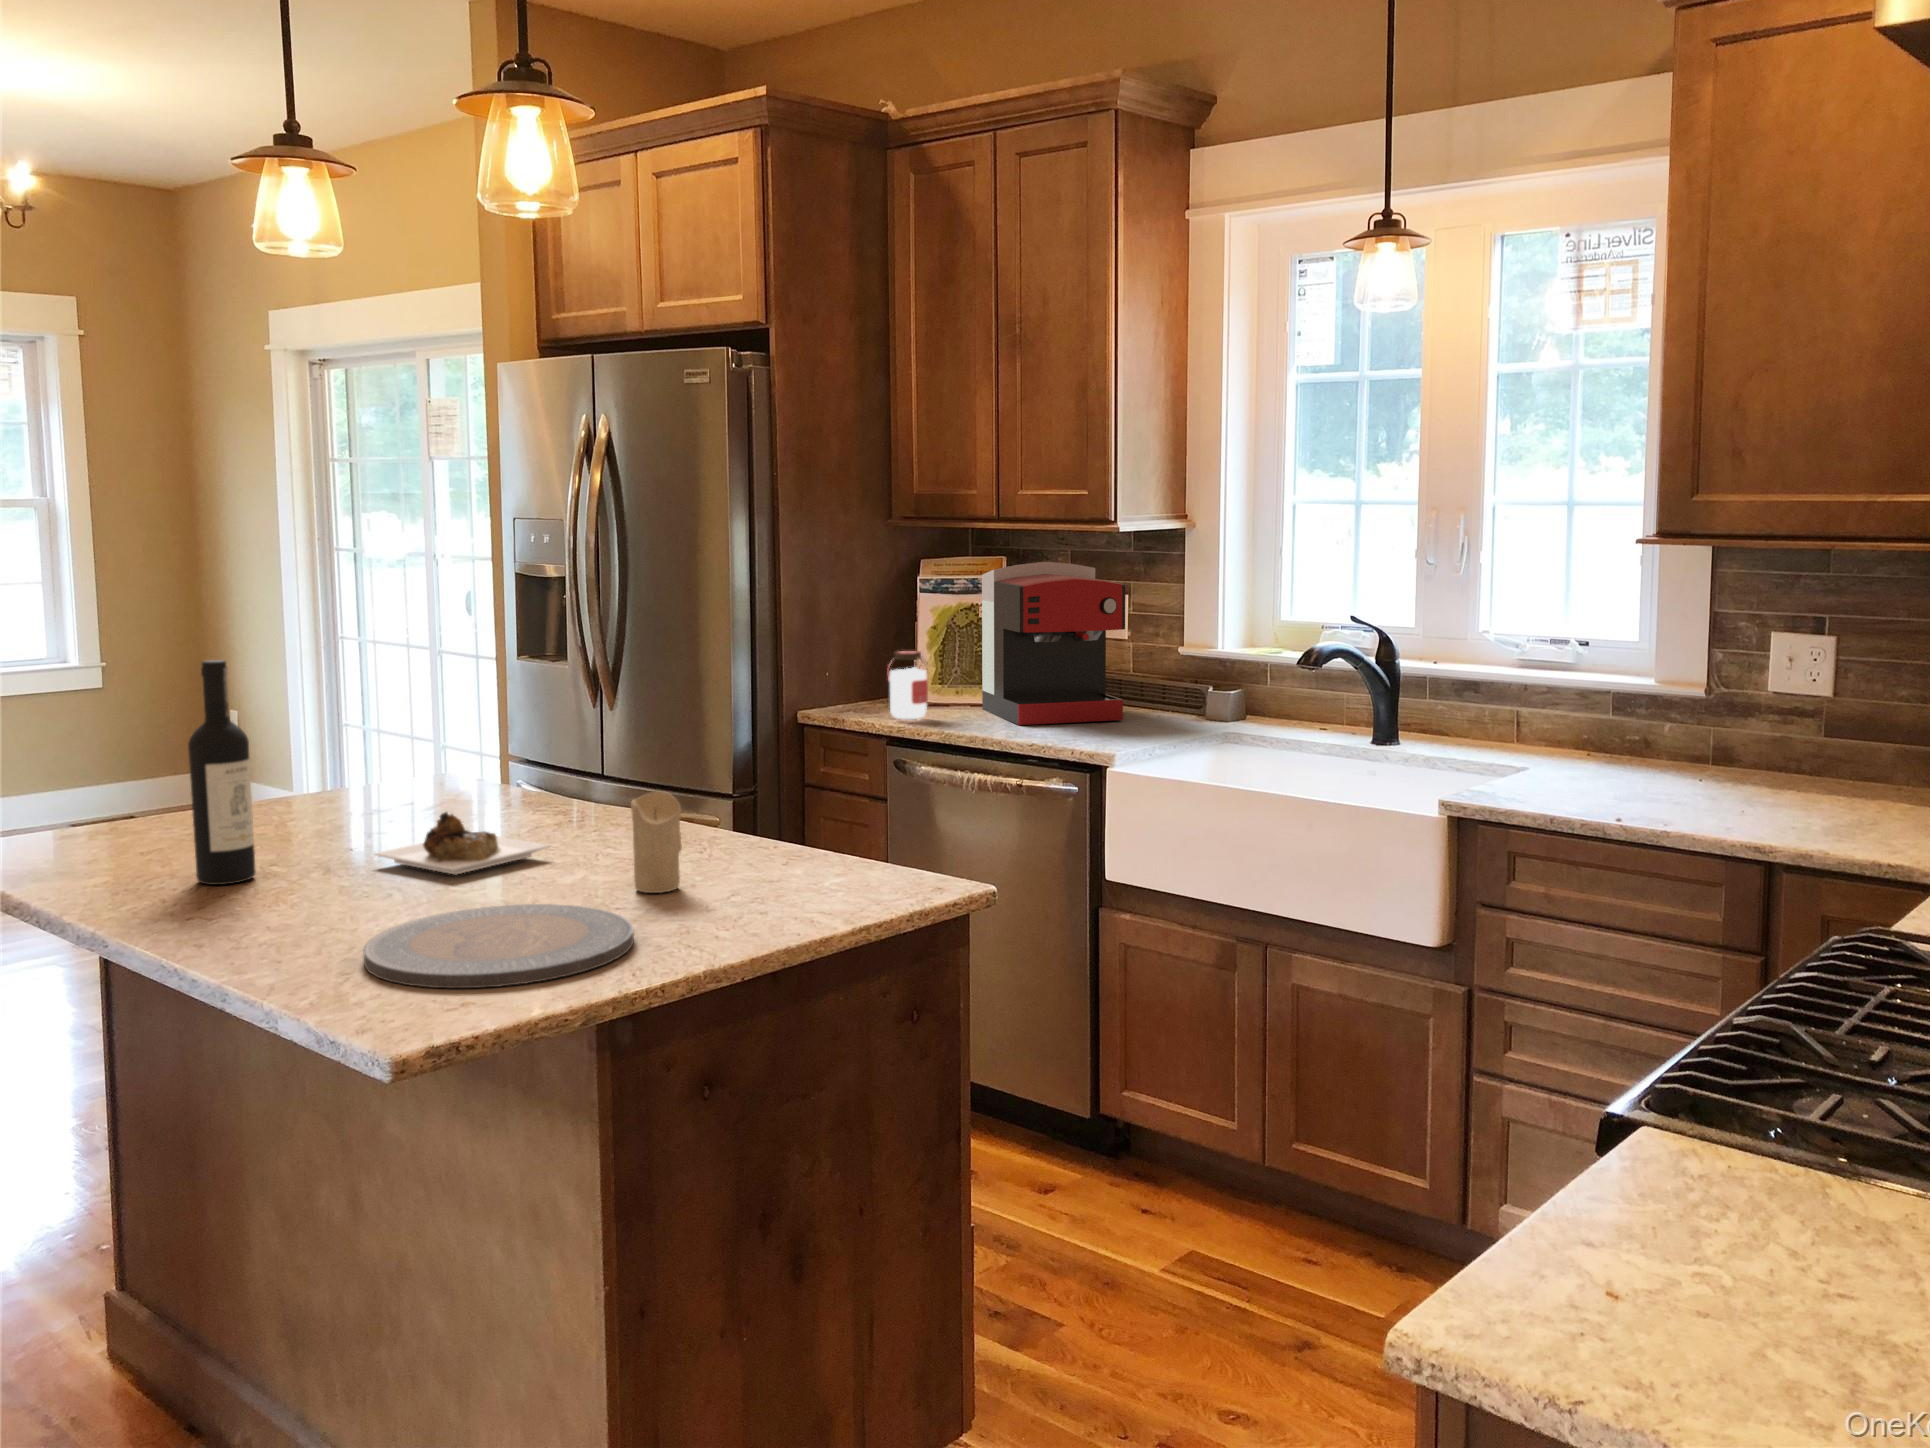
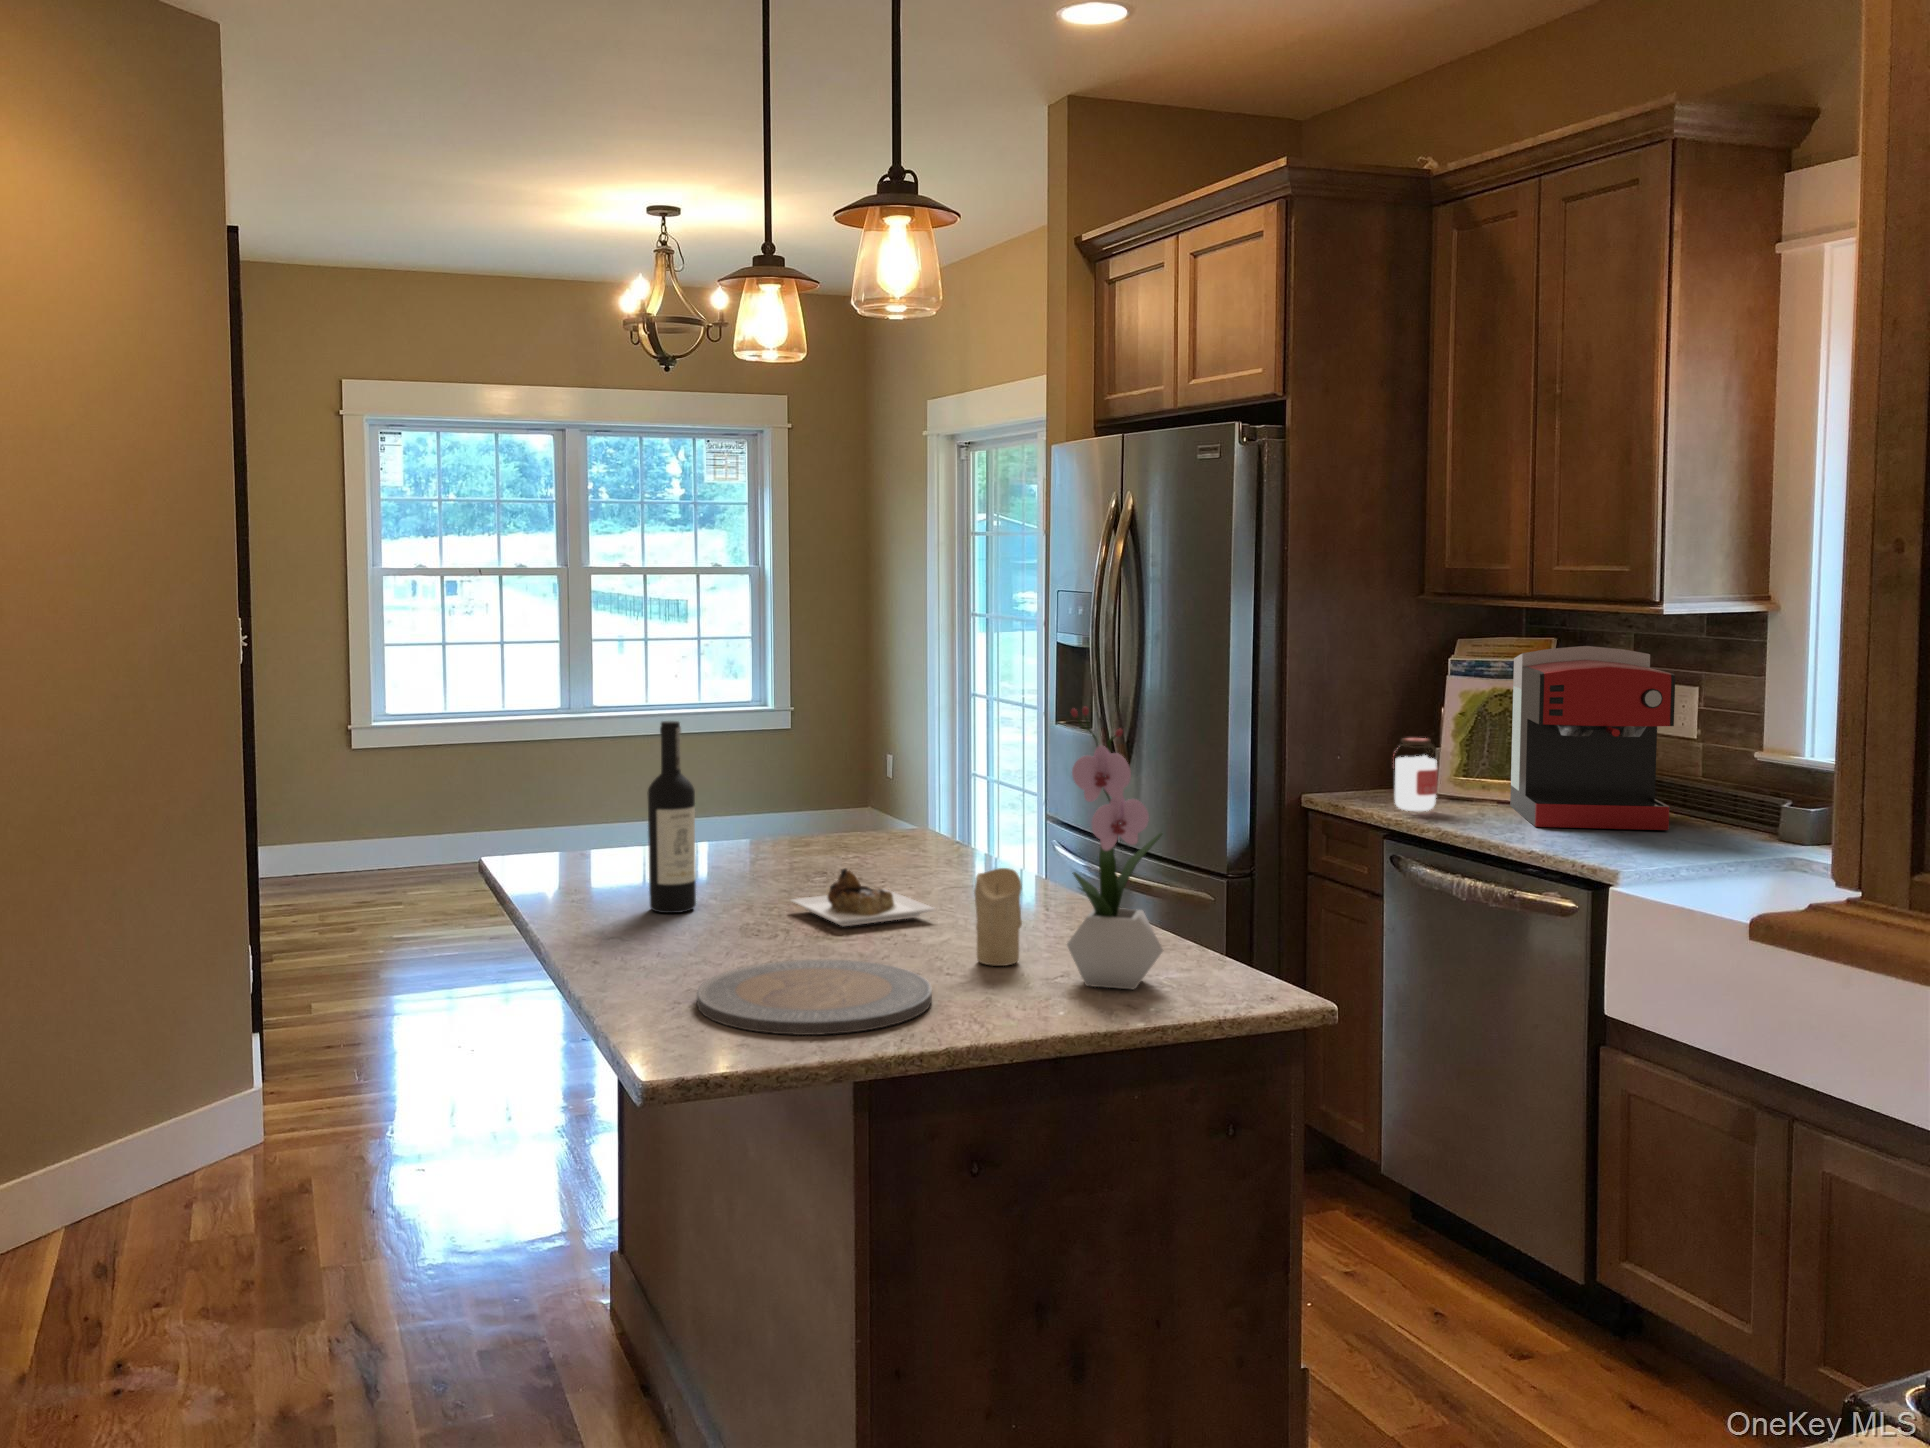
flower arrangement: none [741,618,839,900] -> present [1067,706,1163,989]

